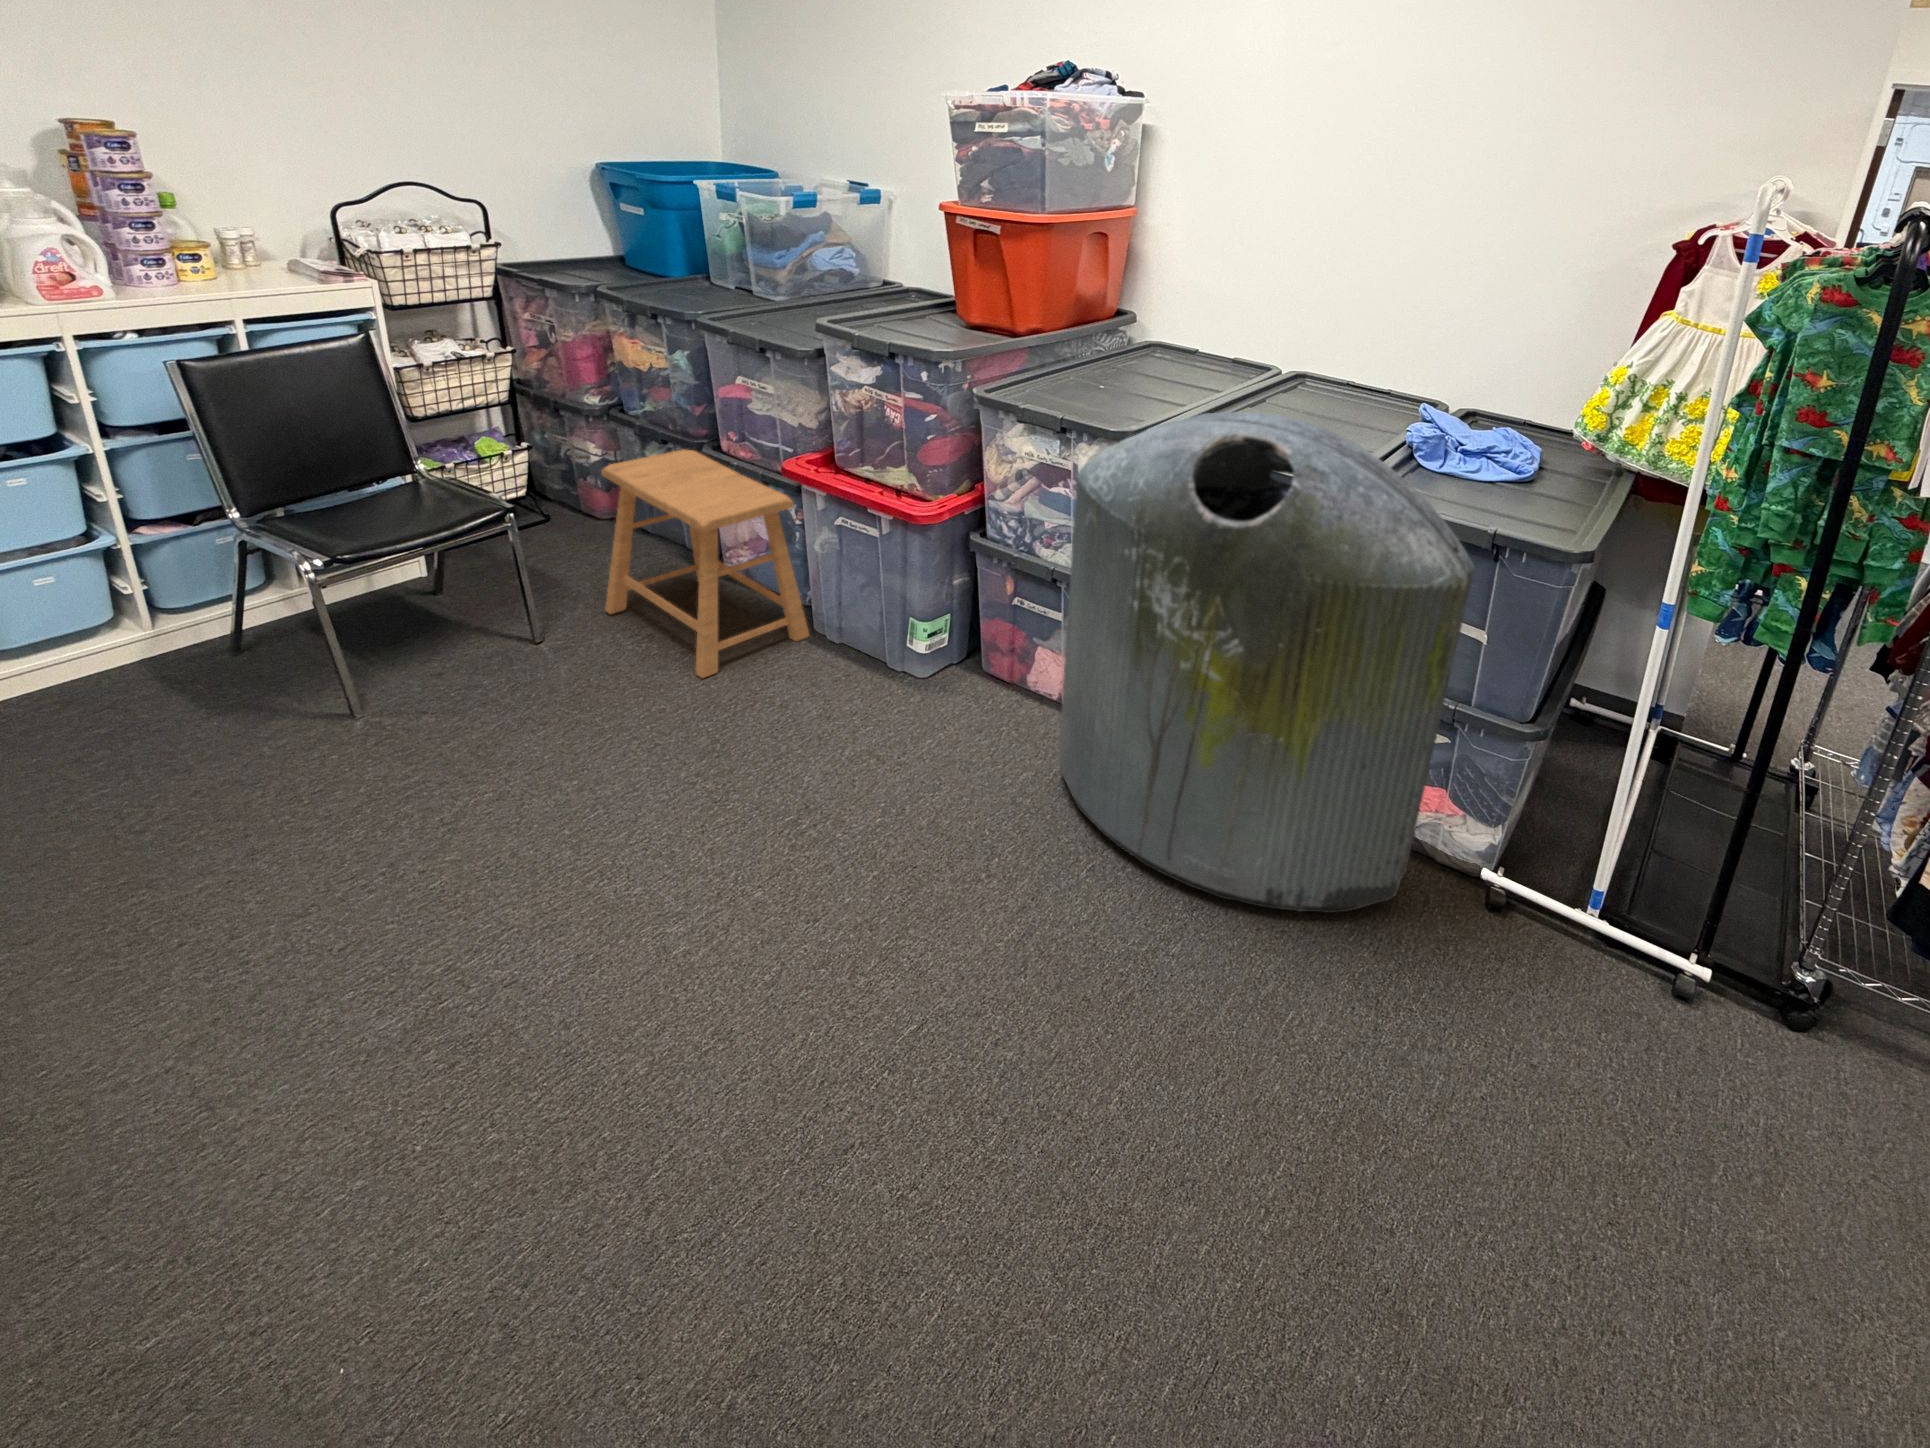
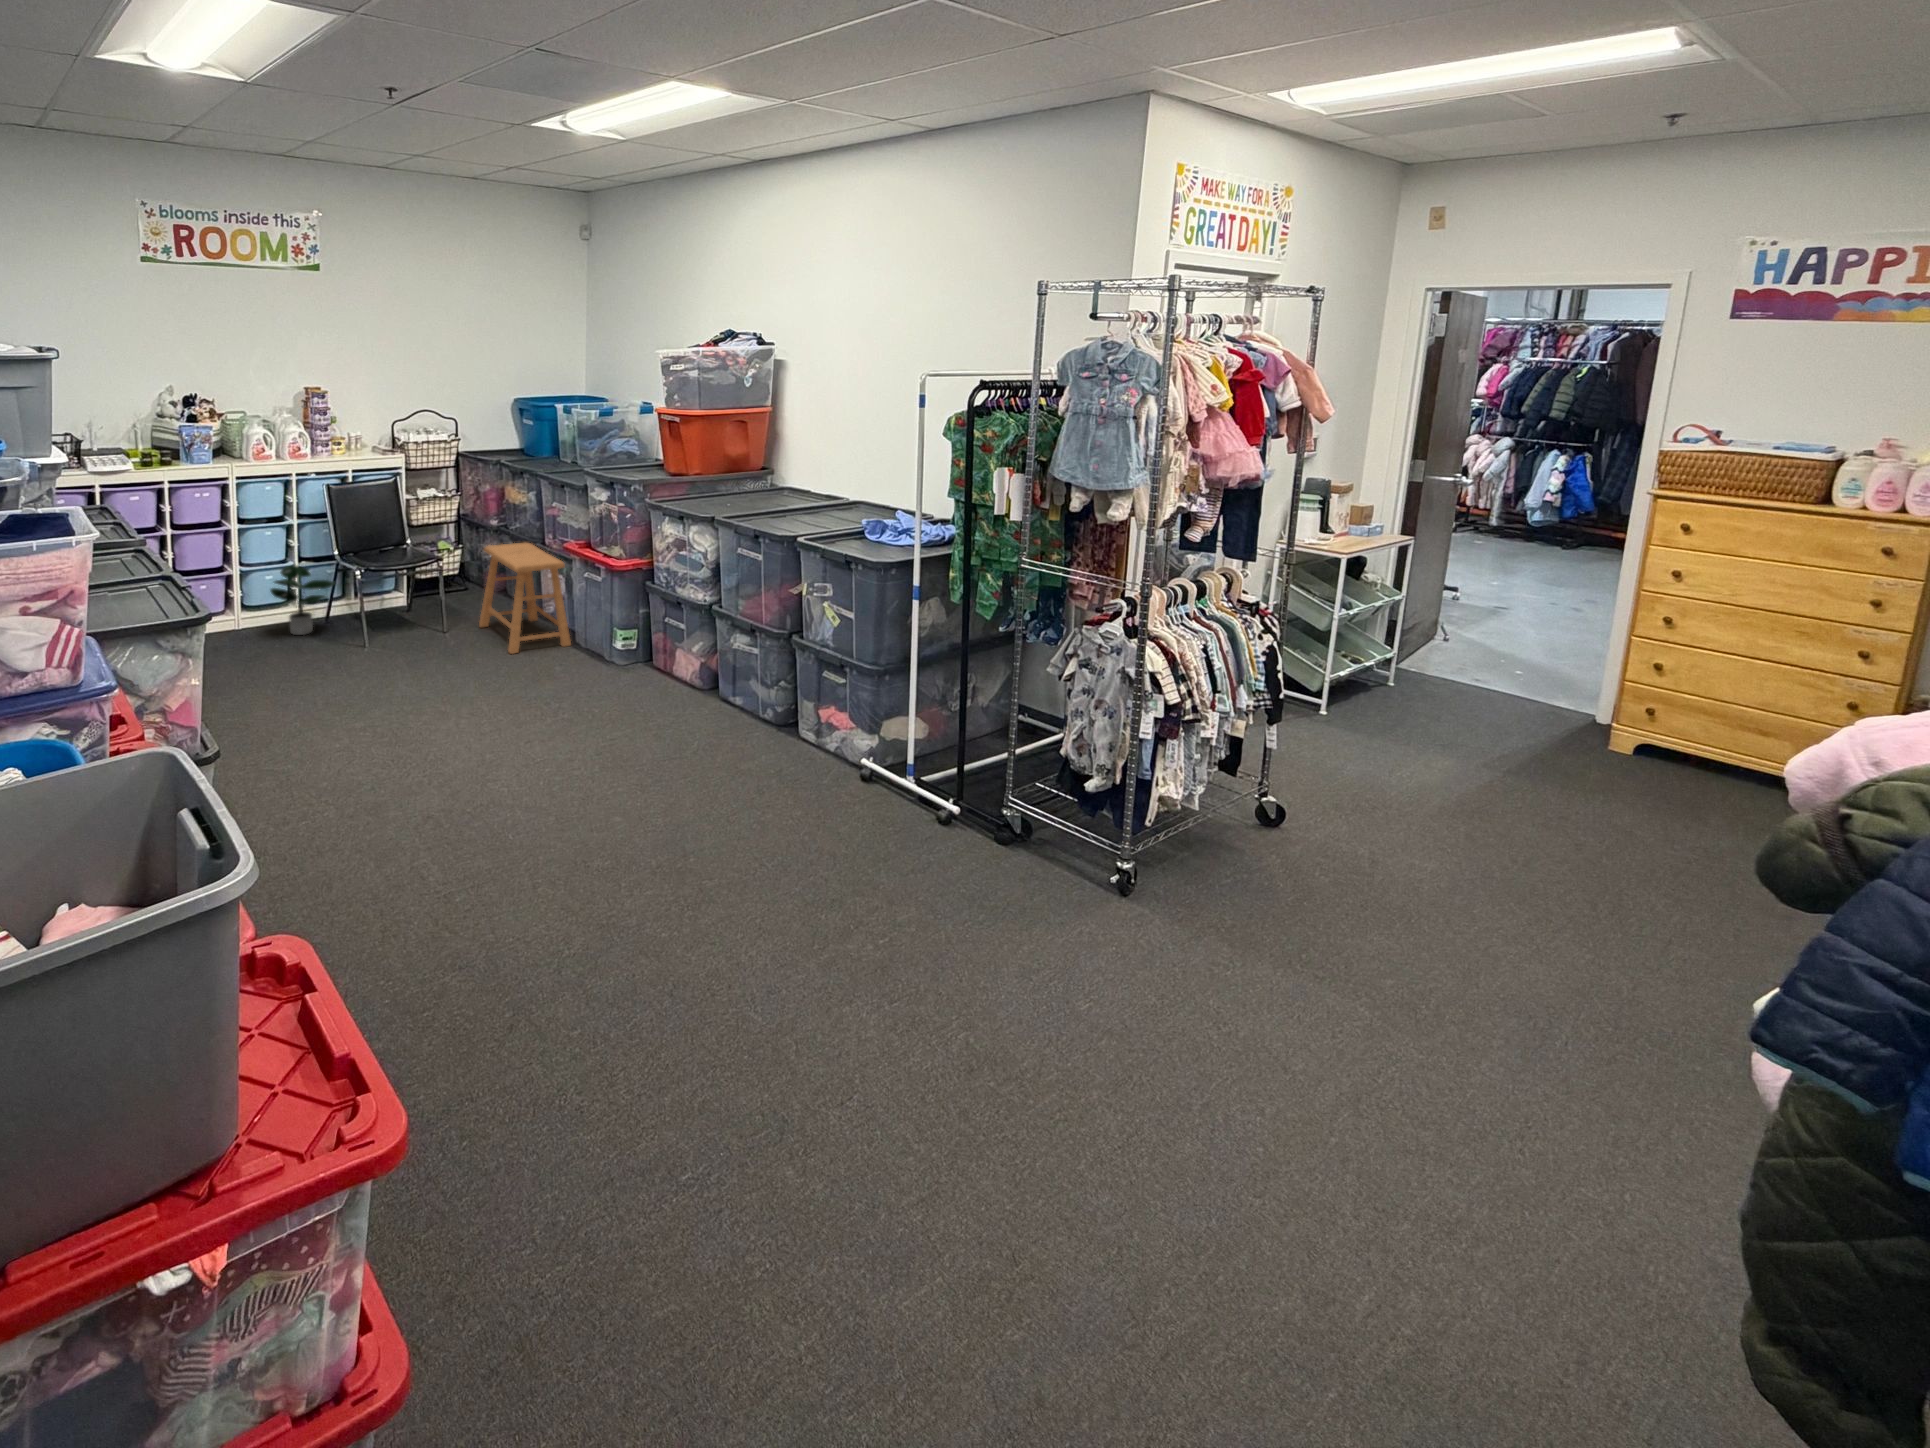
trash can: present [1059,412,1474,913] -> none [657,495,823,772]
potted plant: none [56,543,251,699] -> present [270,565,335,635]

